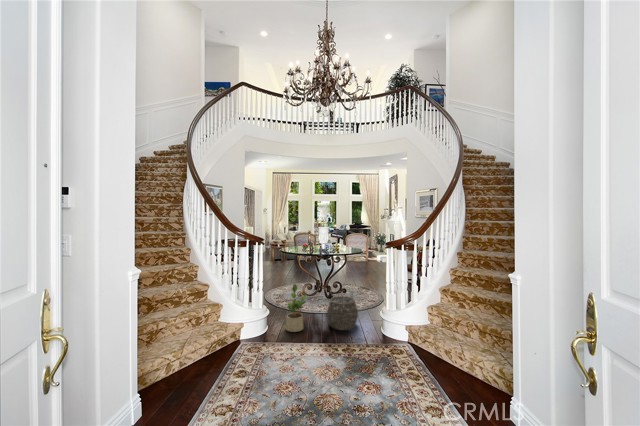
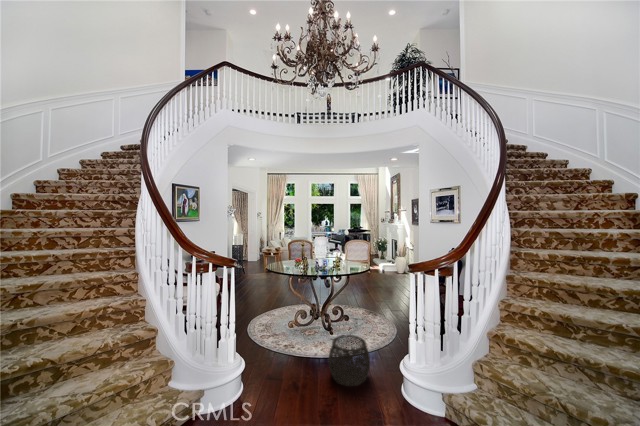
potted plant: present [286,284,307,332] -> none [271,323,302,391]

